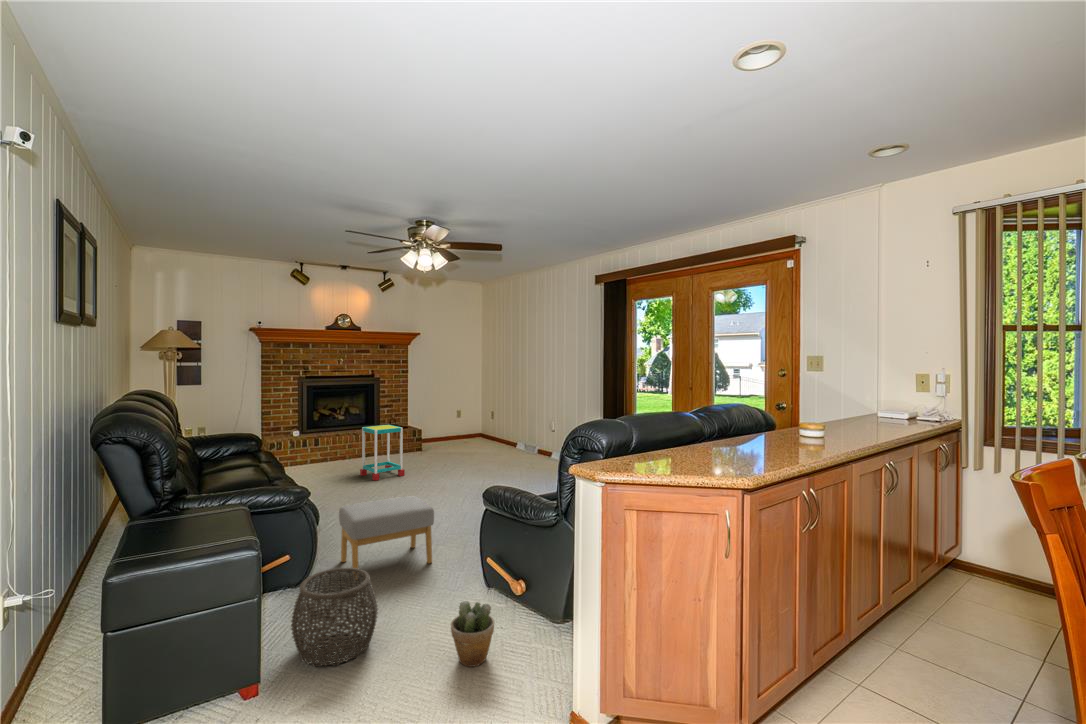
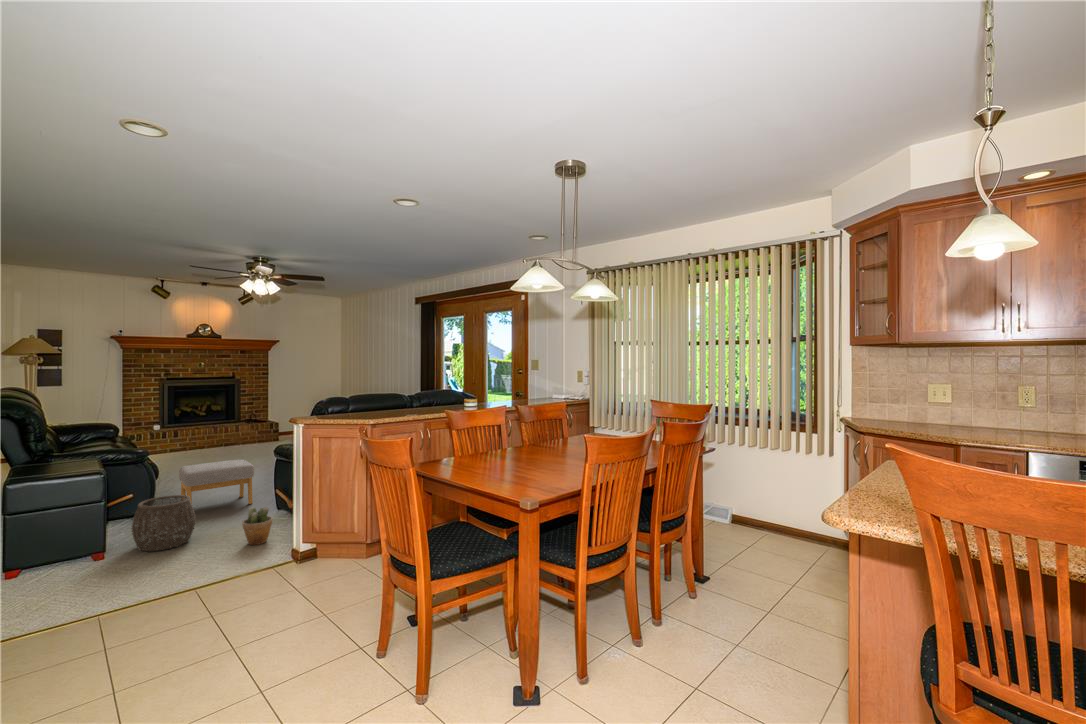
side table: present [360,425,405,481] -> none [214,416,254,461]

